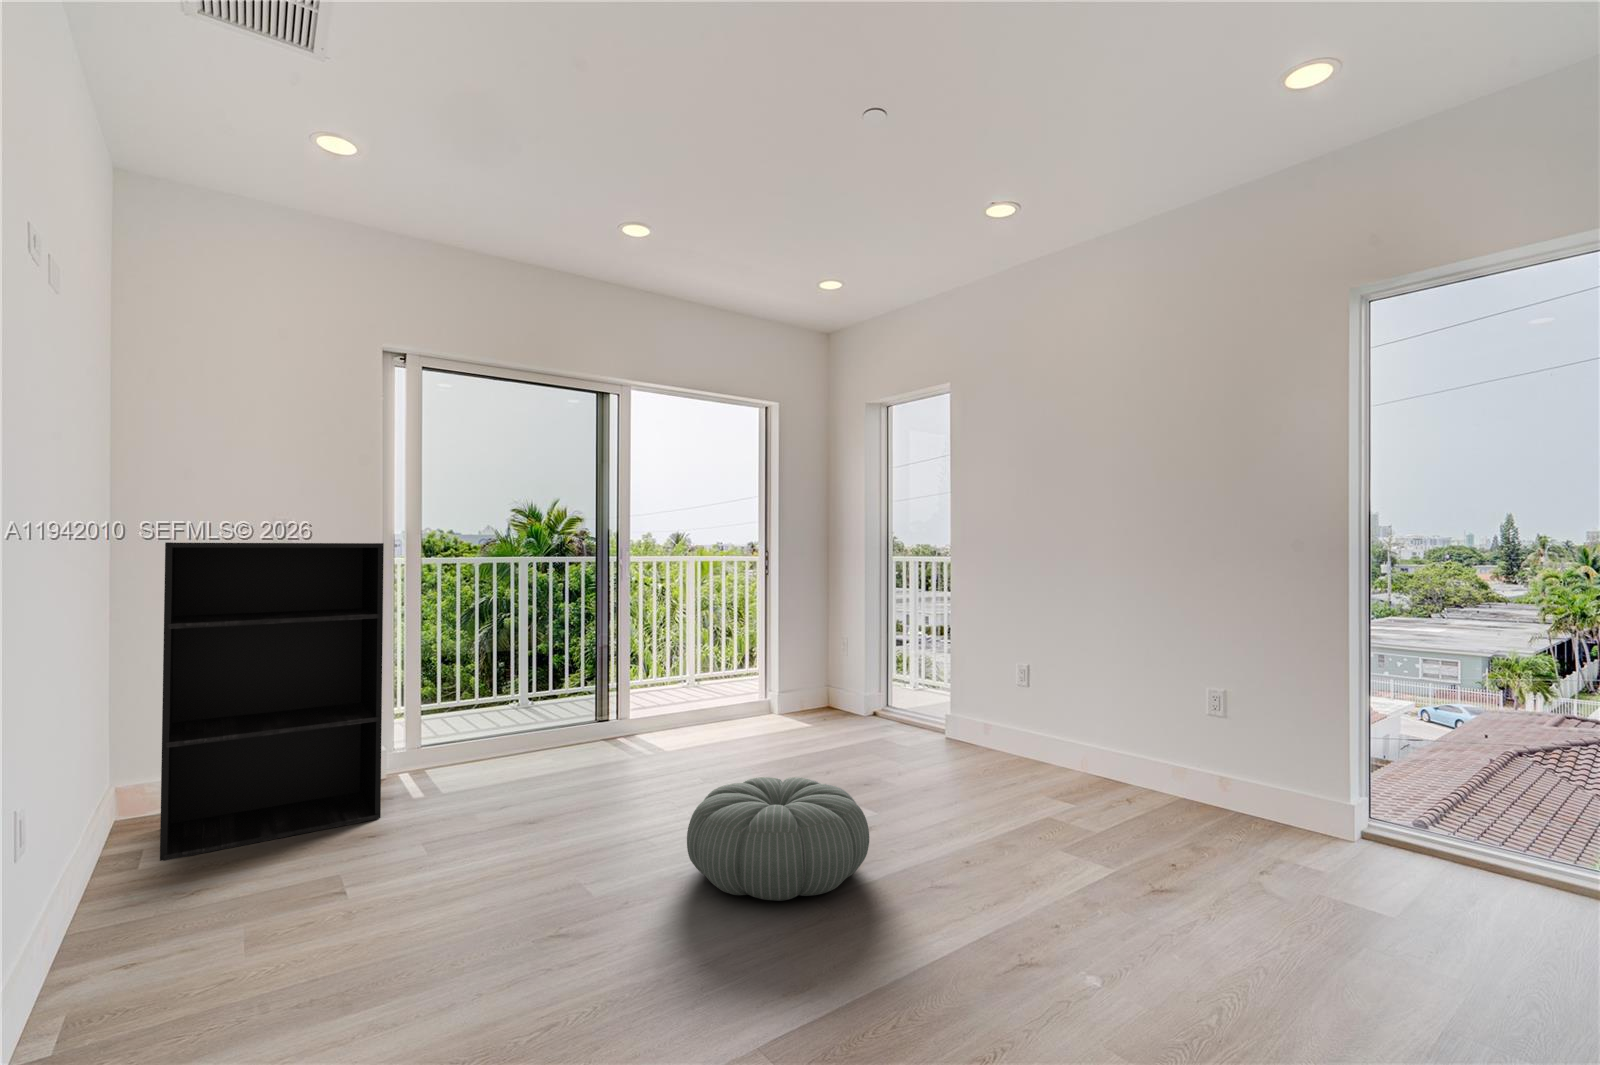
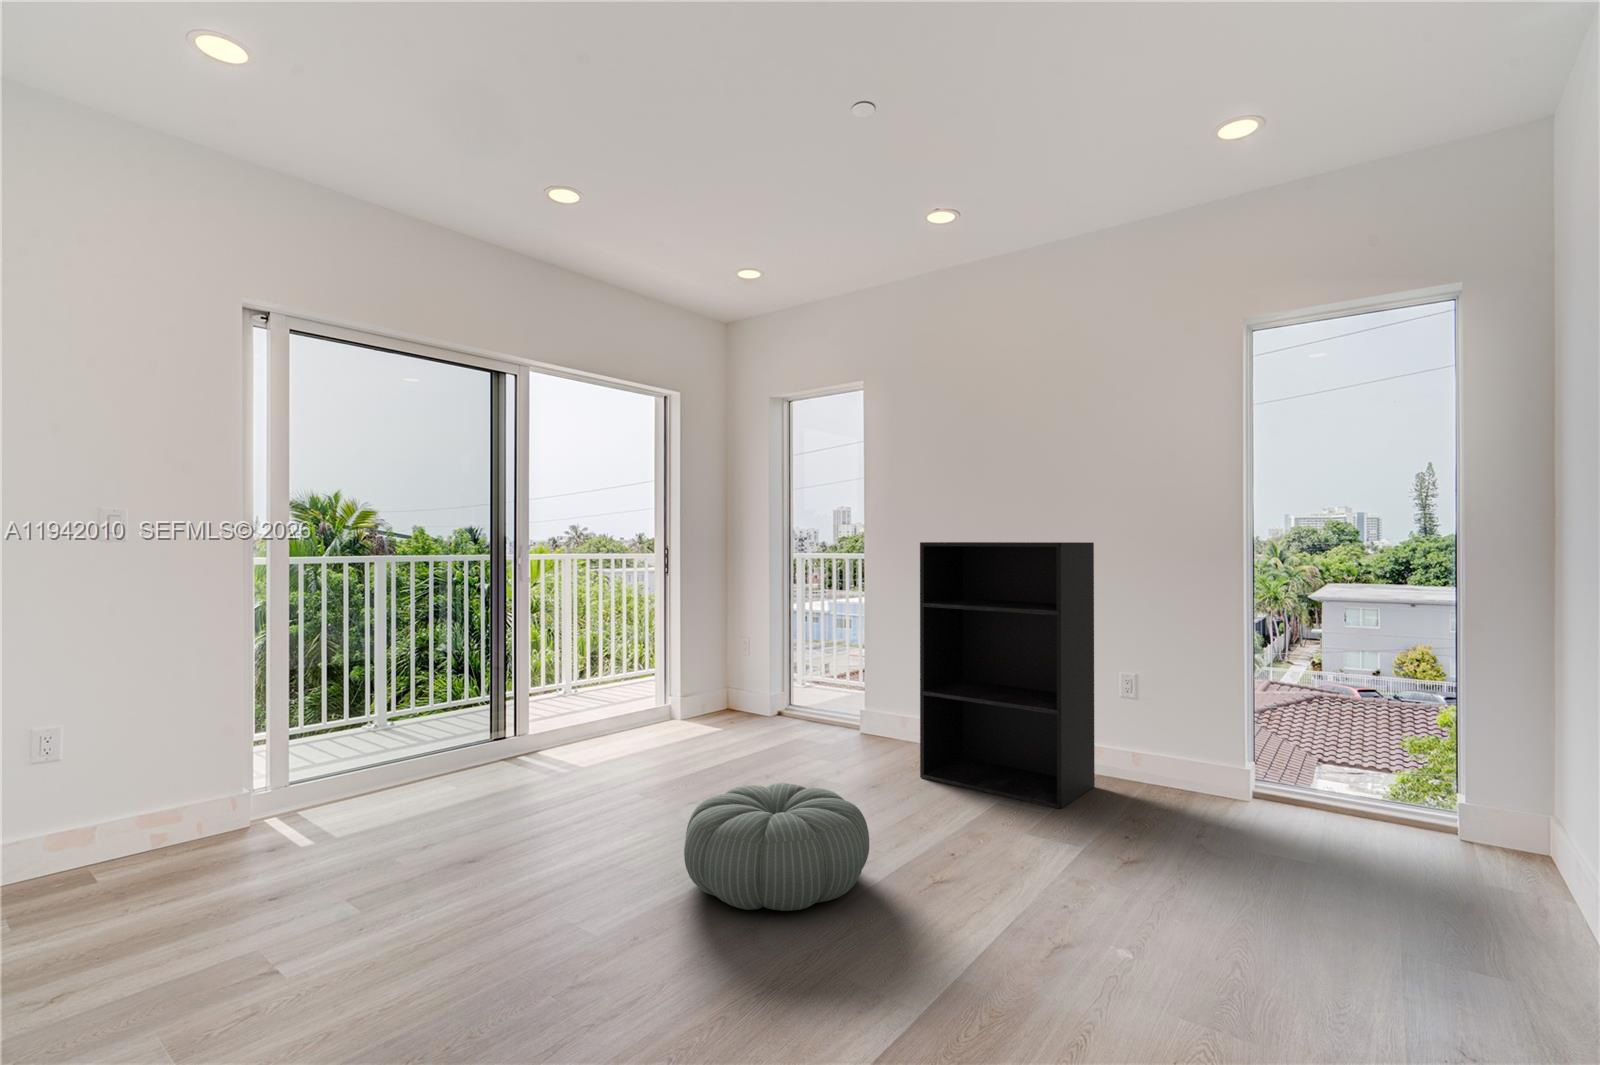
bookshelf: present [160,542,384,861] -> present [920,542,1095,809]

